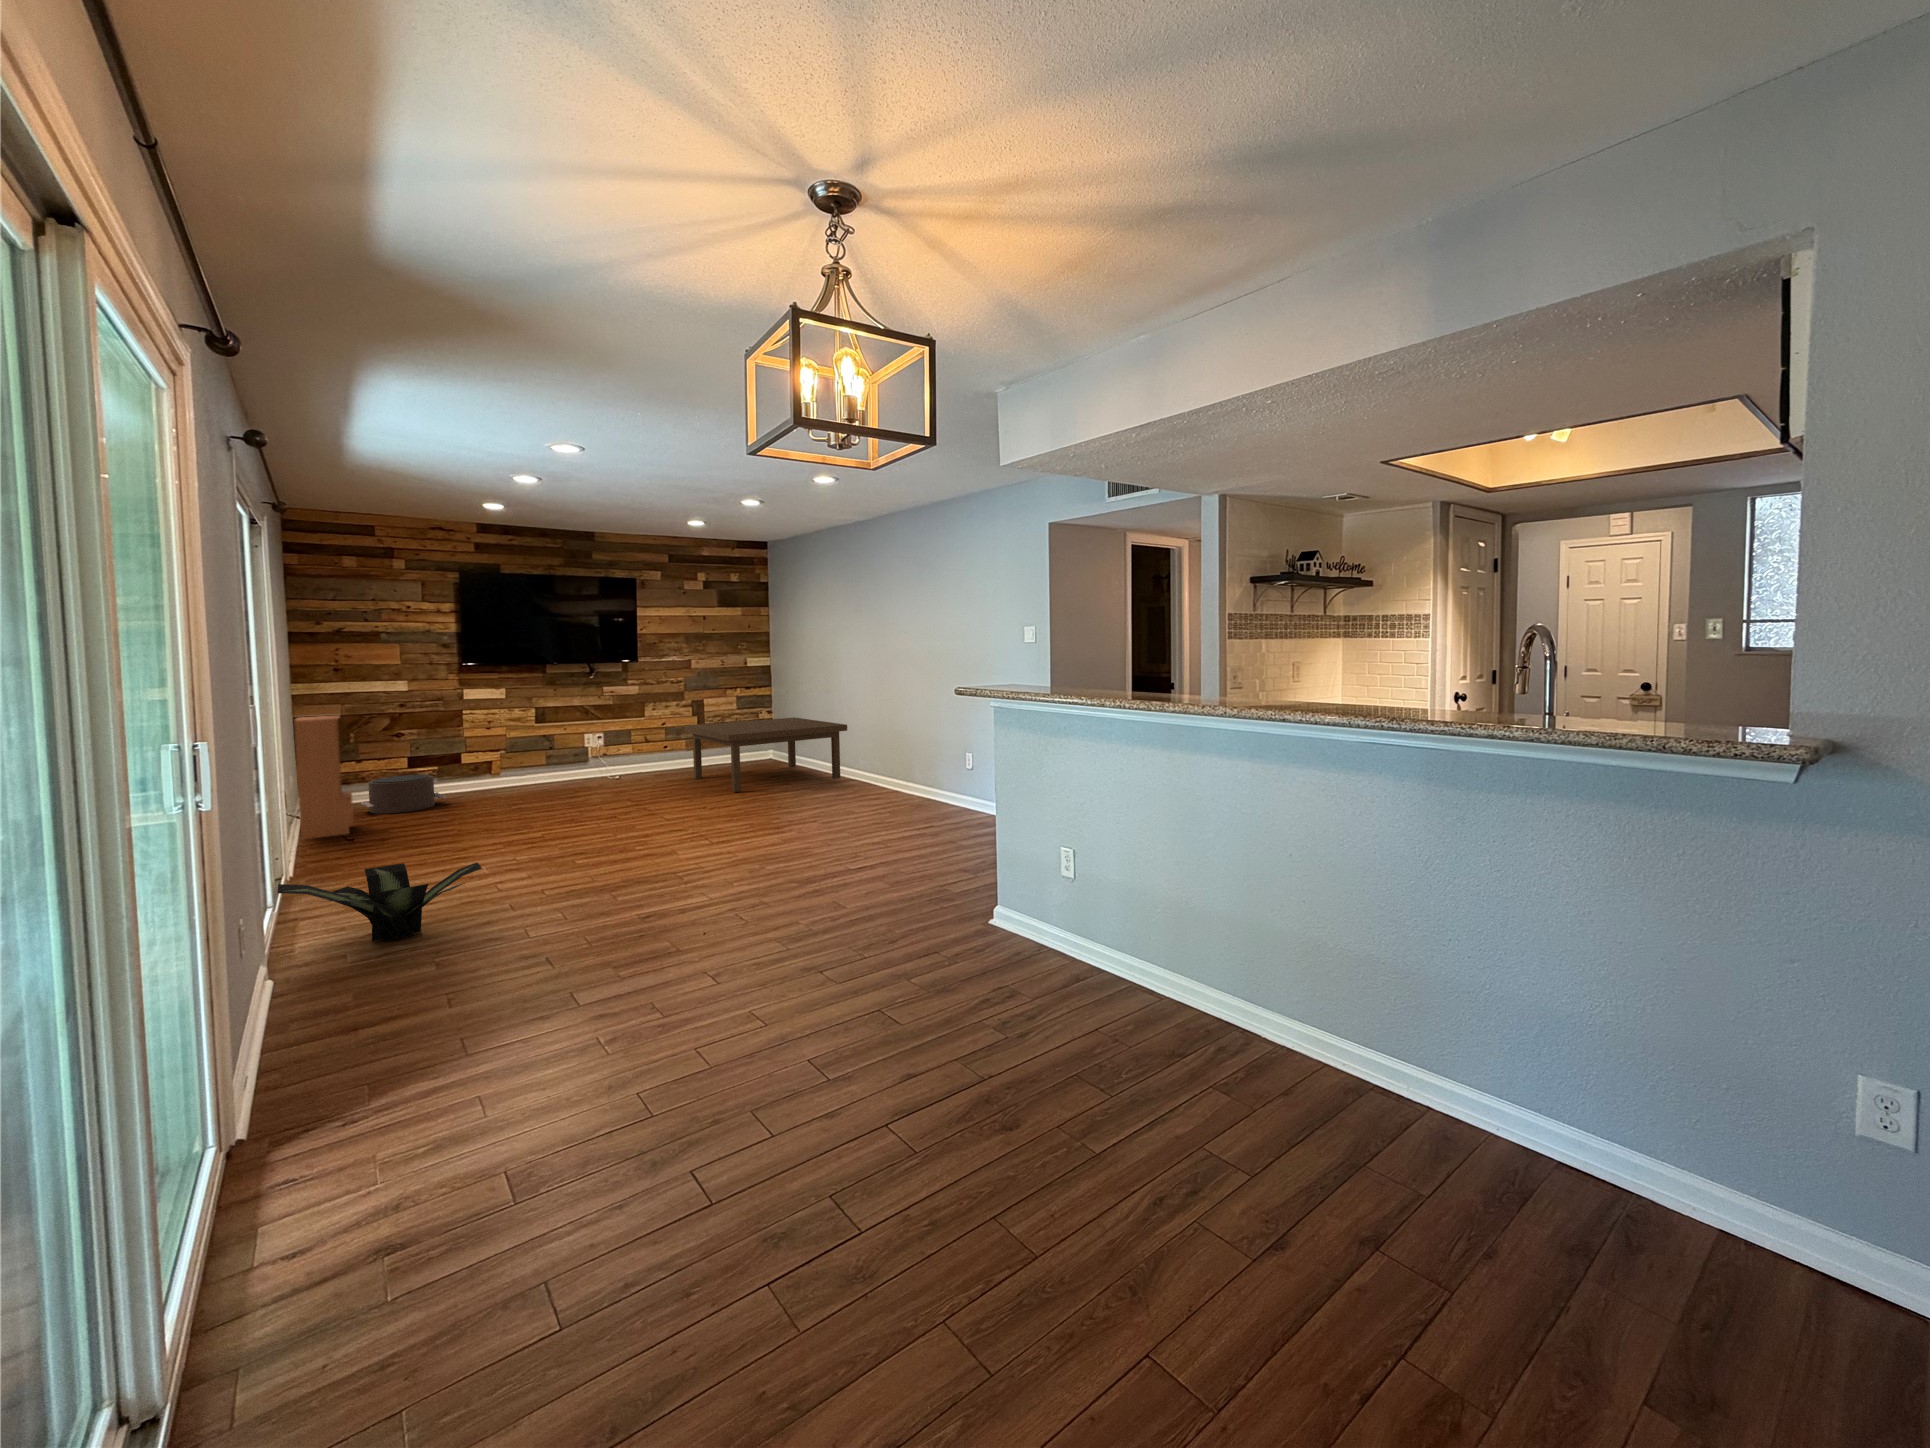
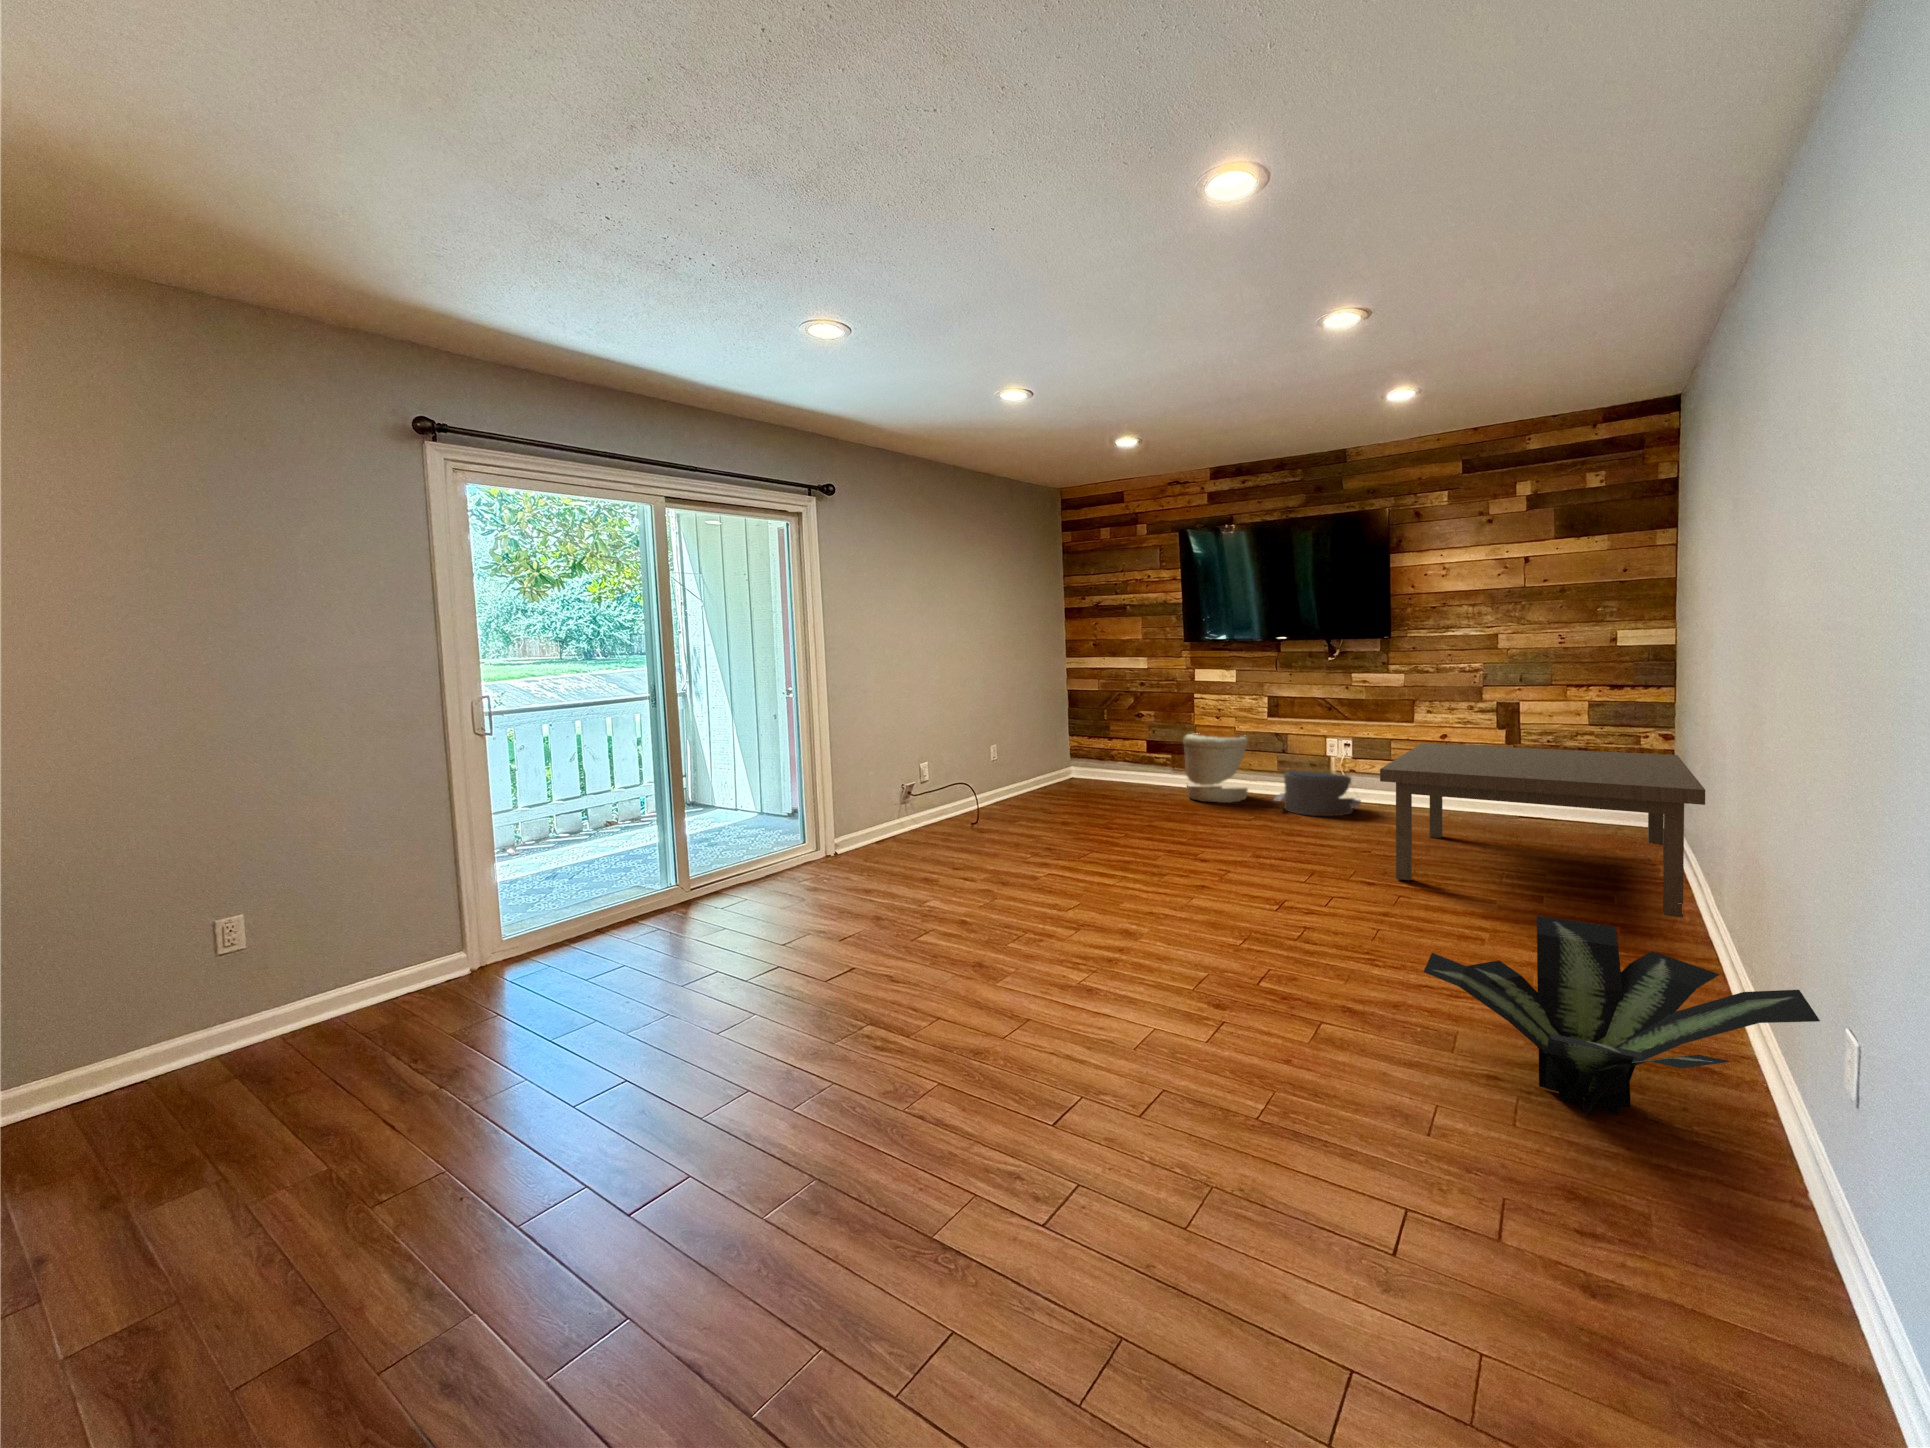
bookcase: present [294,715,353,839] -> none [971,688,1030,810]
woven basket: none [474,739,536,796] -> present [1183,734,1249,803]
pouf: present [361,775,446,814] -> present [1274,771,1361,816]
potted plant: present [277,862,482,941] -> present [1424,916,1820,1115]

